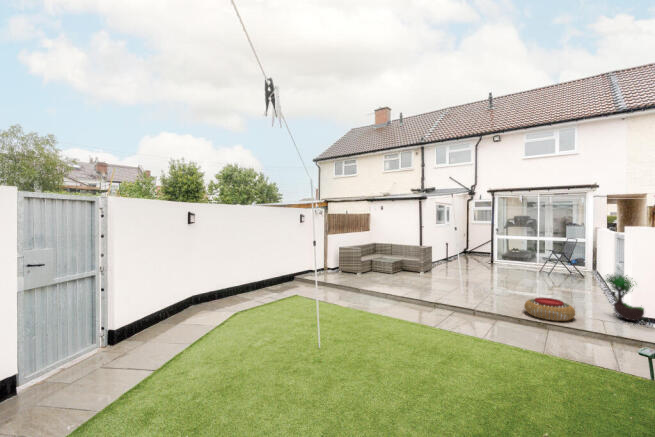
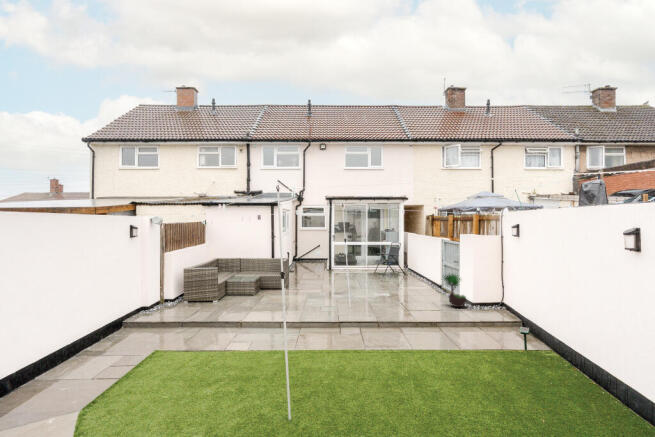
pouf: present [524,298,575,321] -> none [397,298,432,317]

